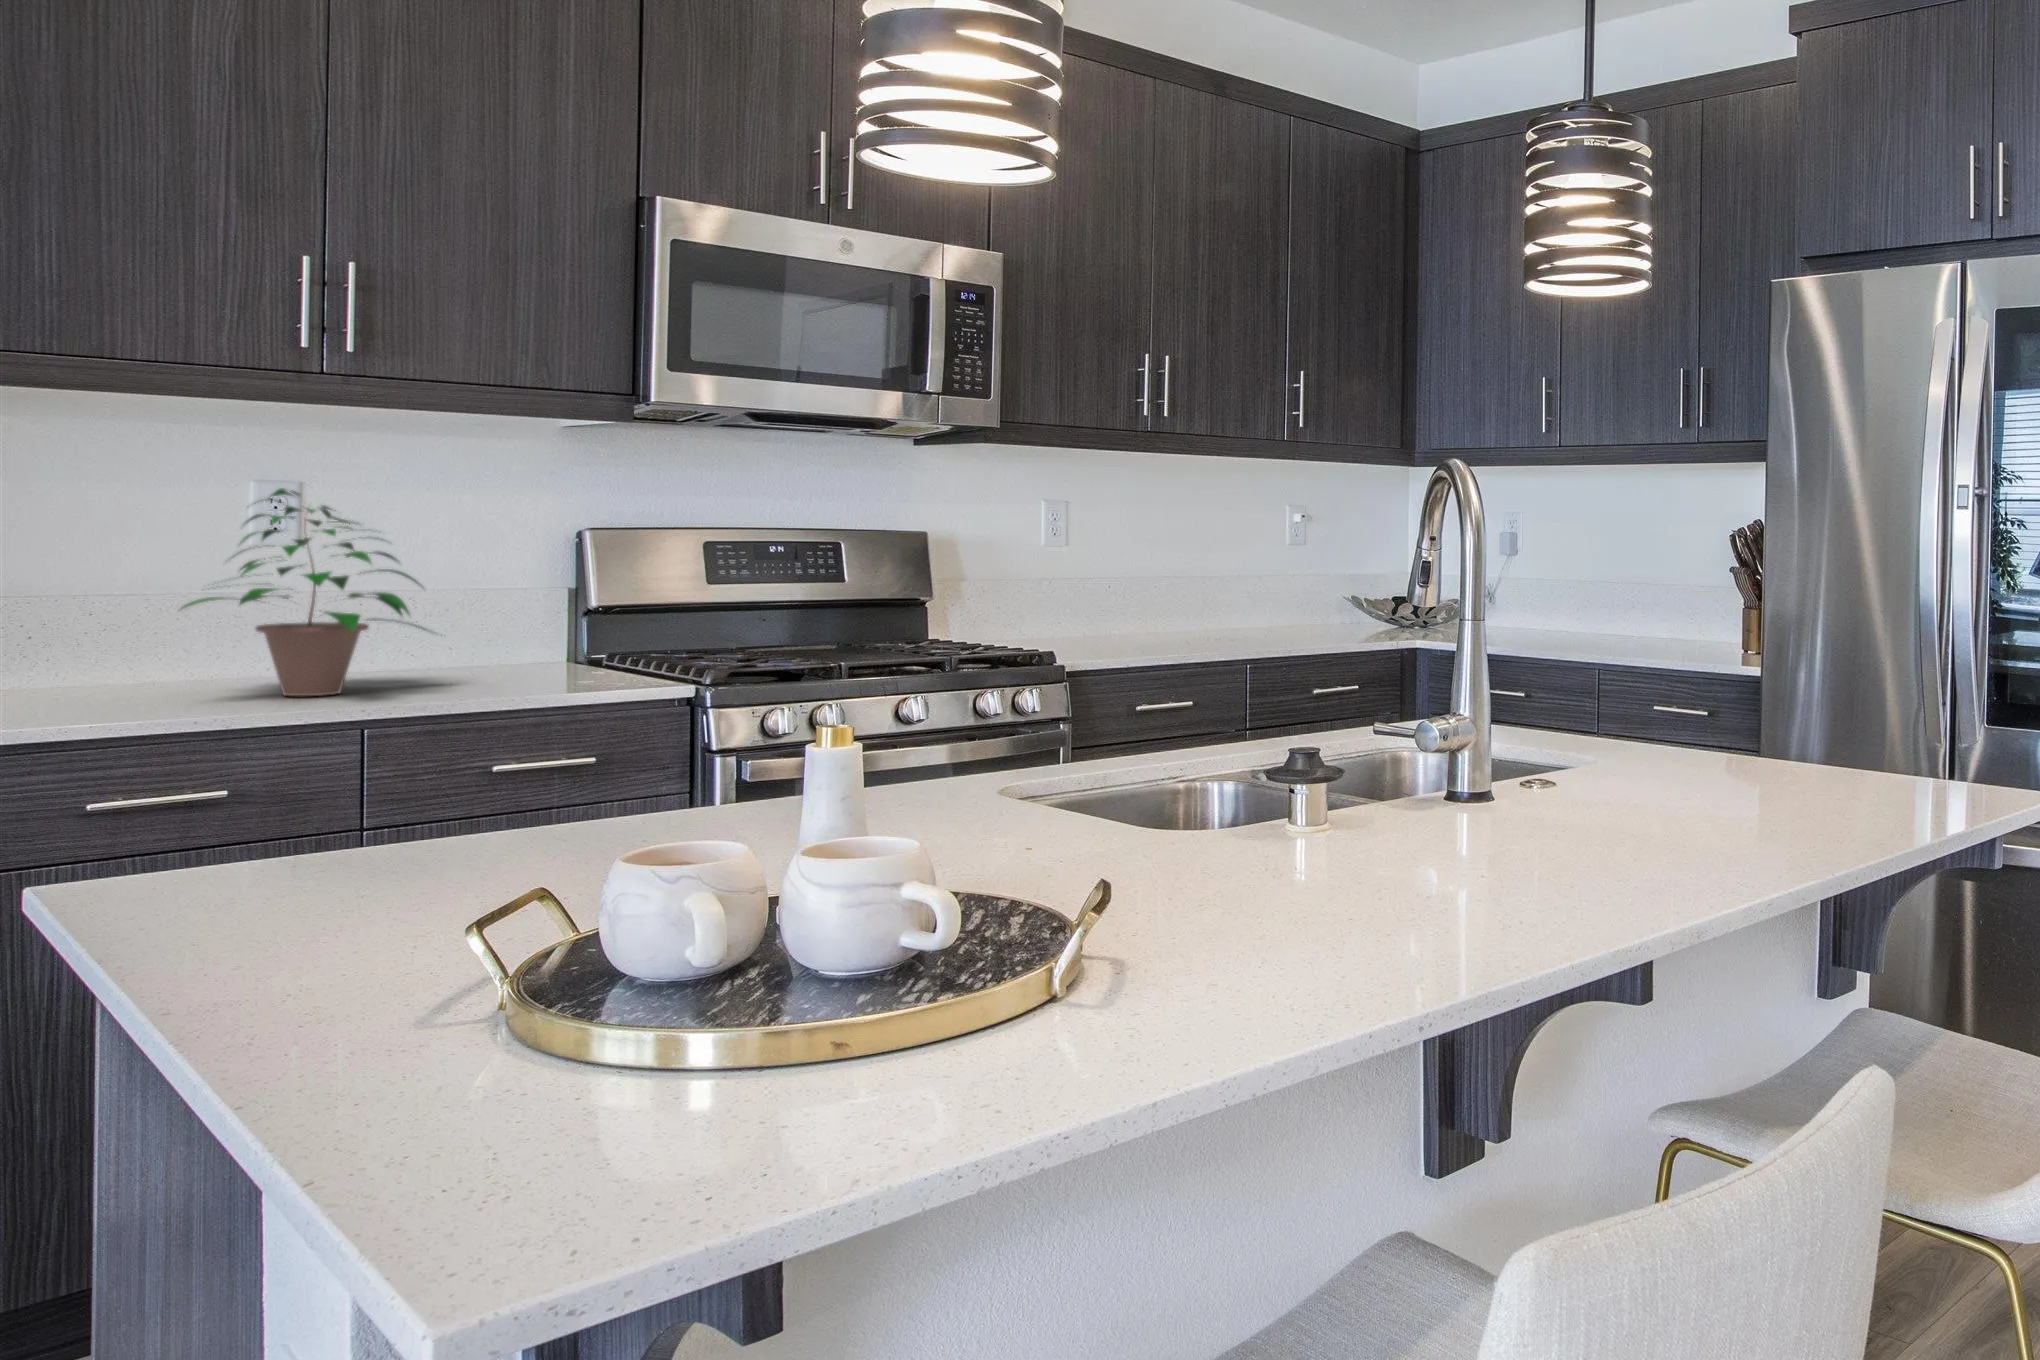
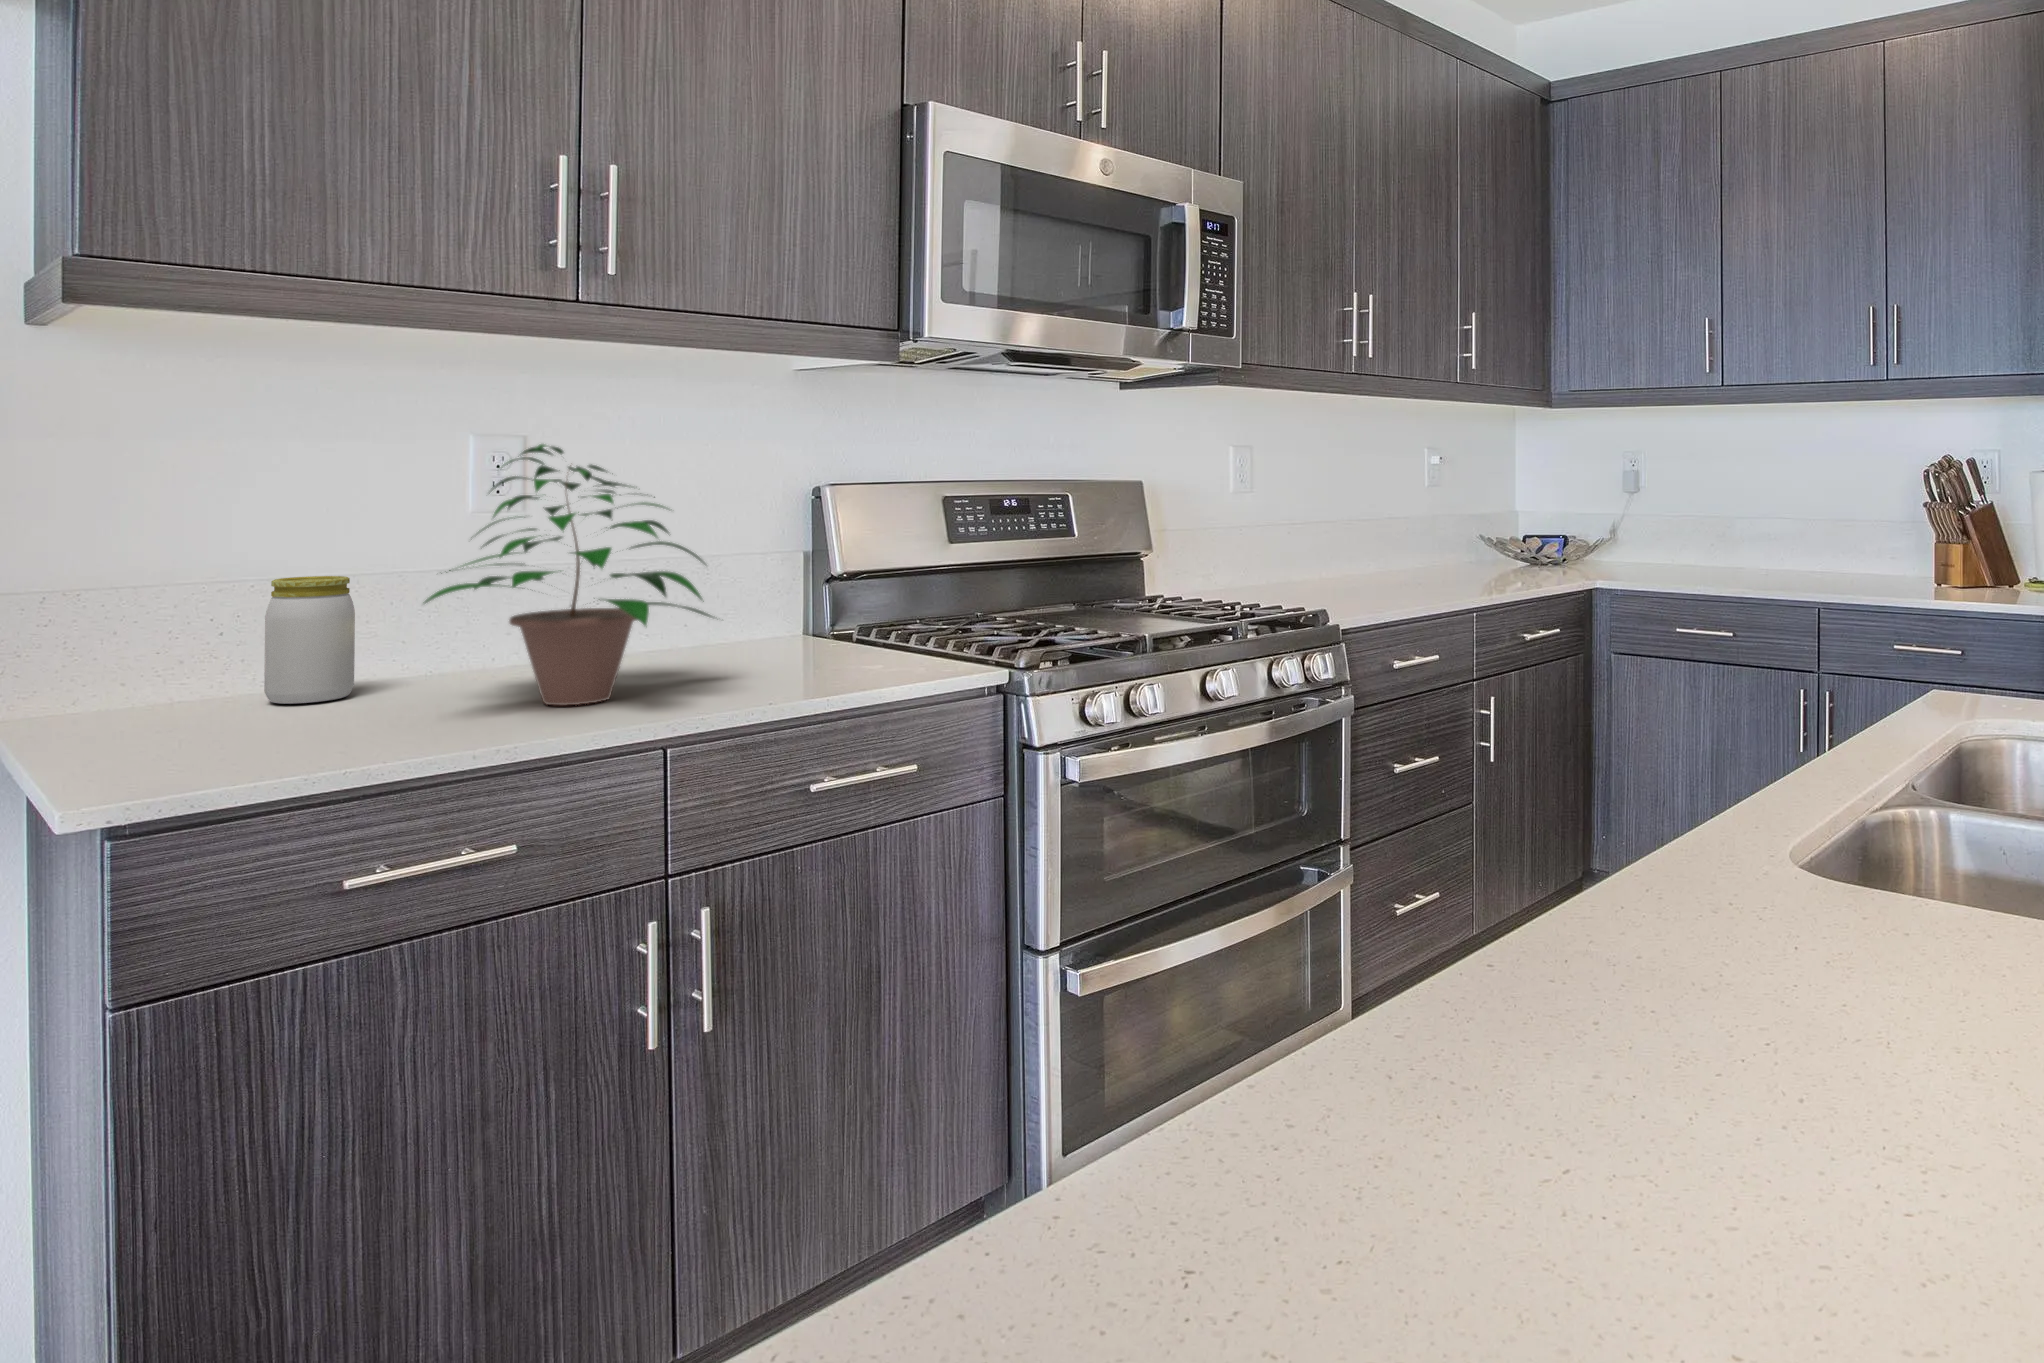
jar: none [70,592,144,691] -> present [264,576,355,704]

